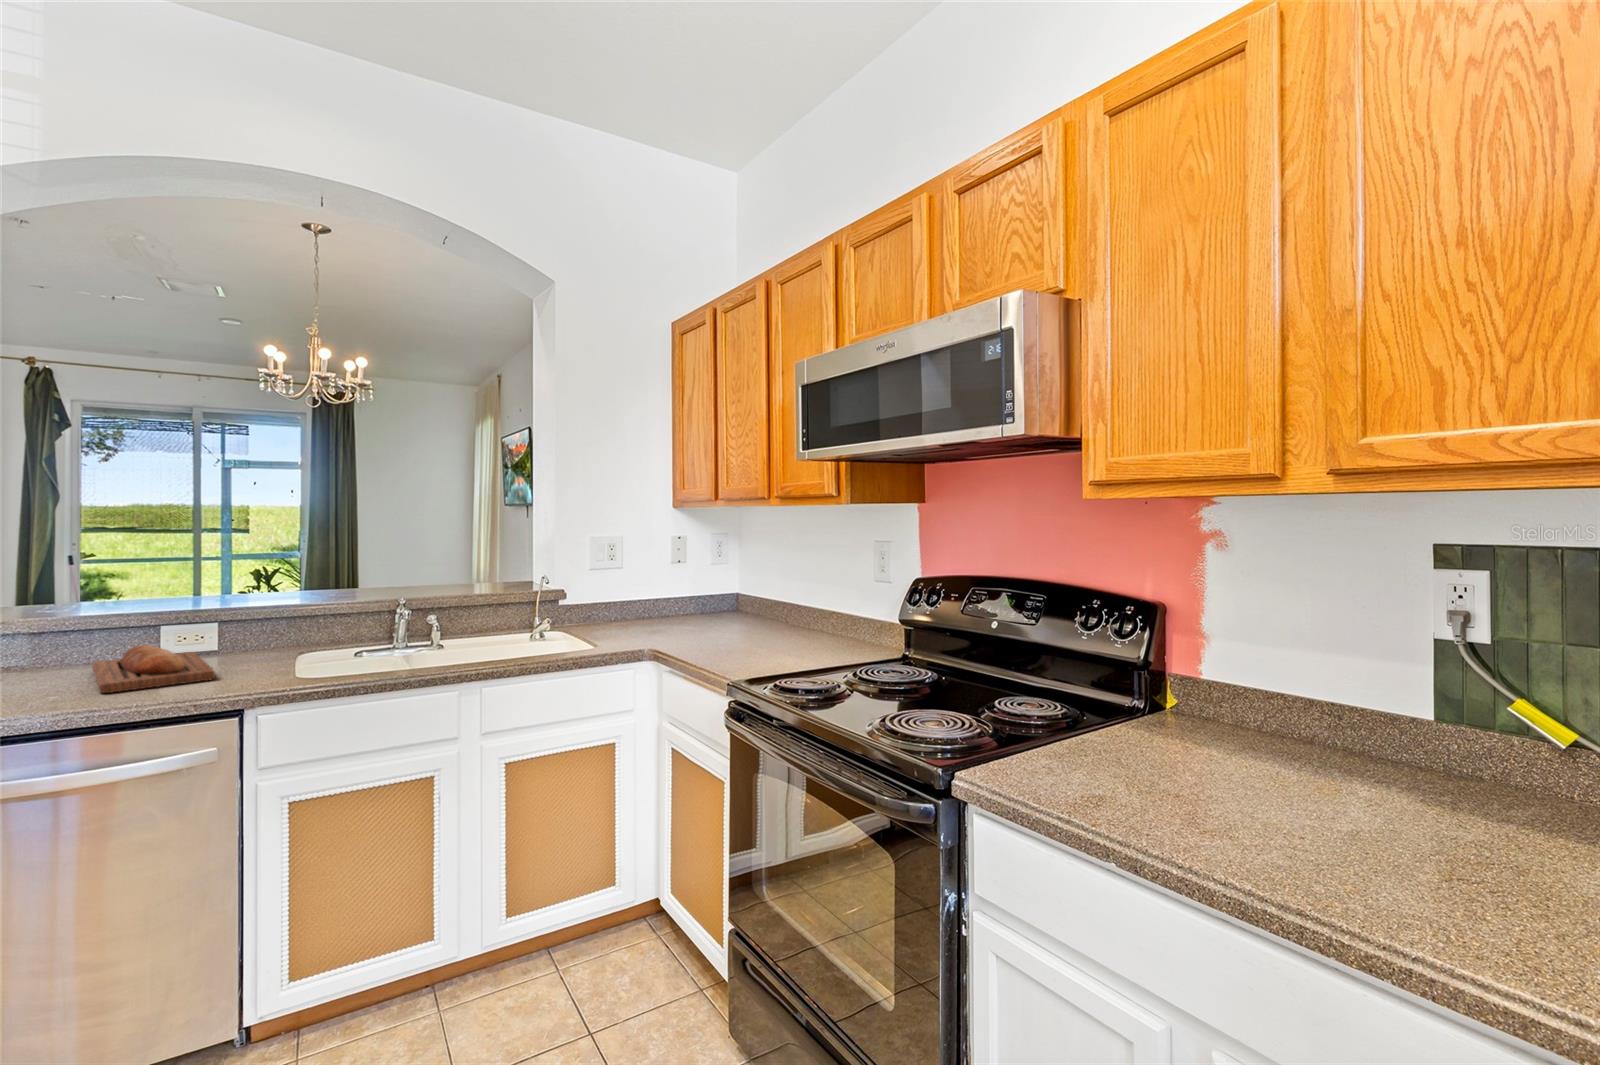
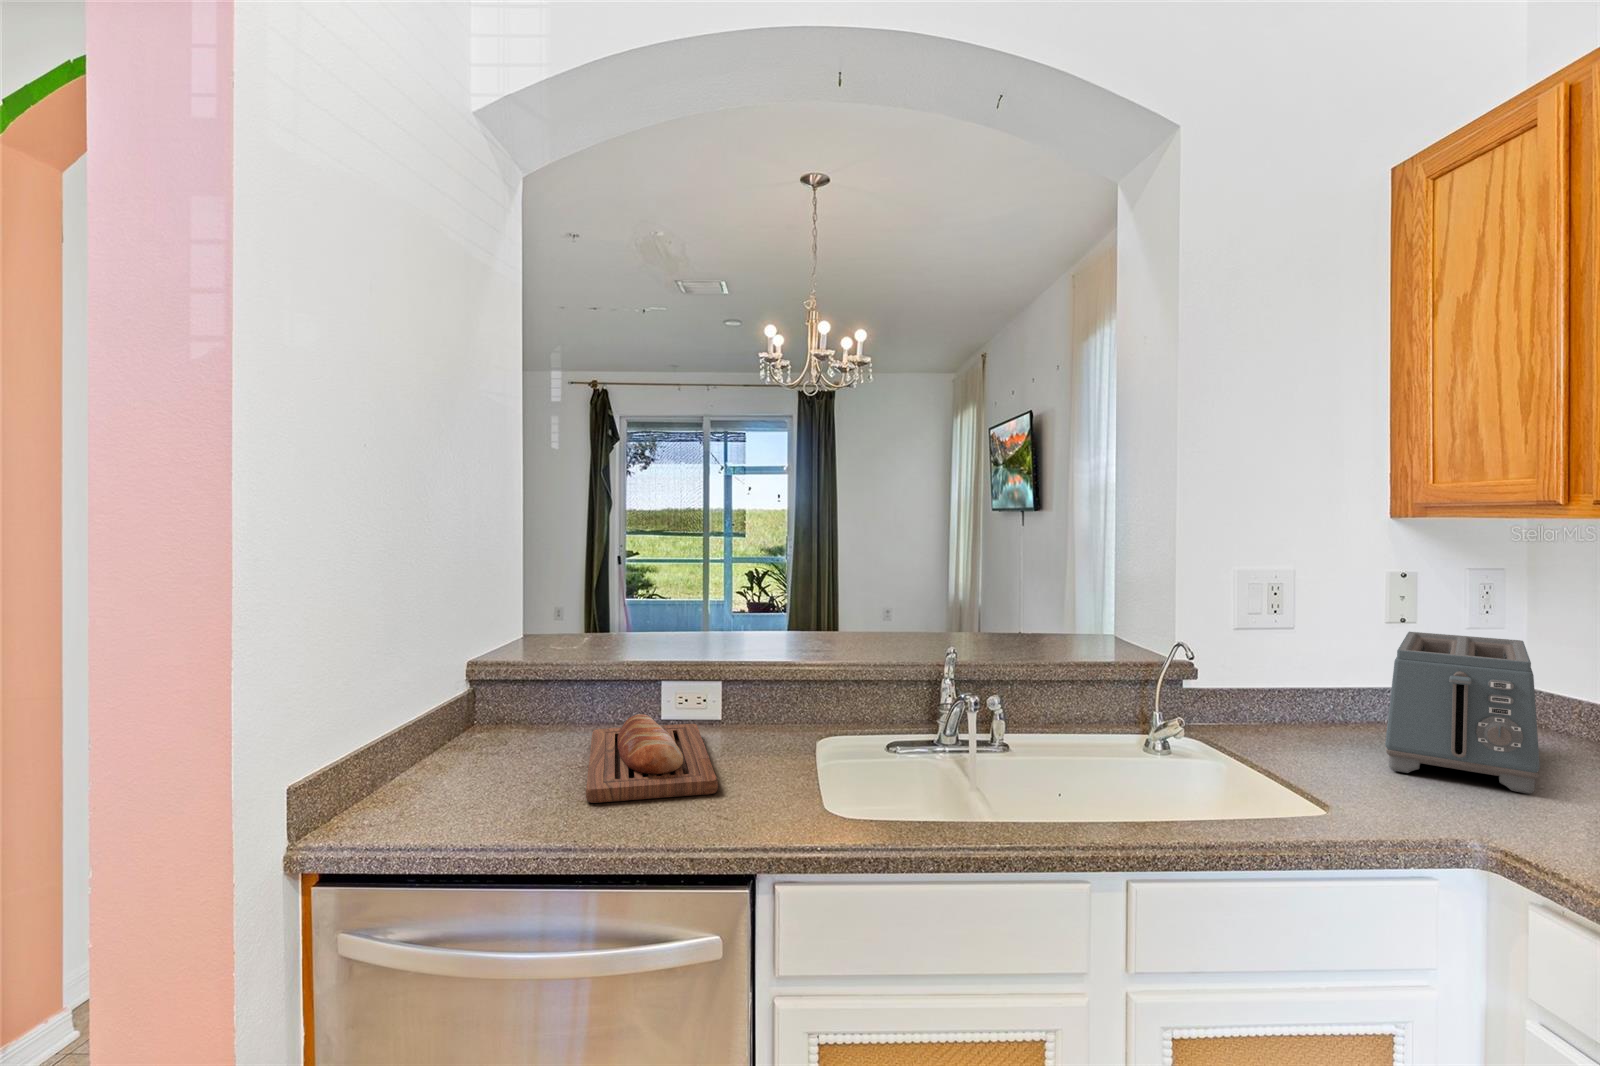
toaster: none [639,567,715,634] -> present [1385,632,1540,794]

